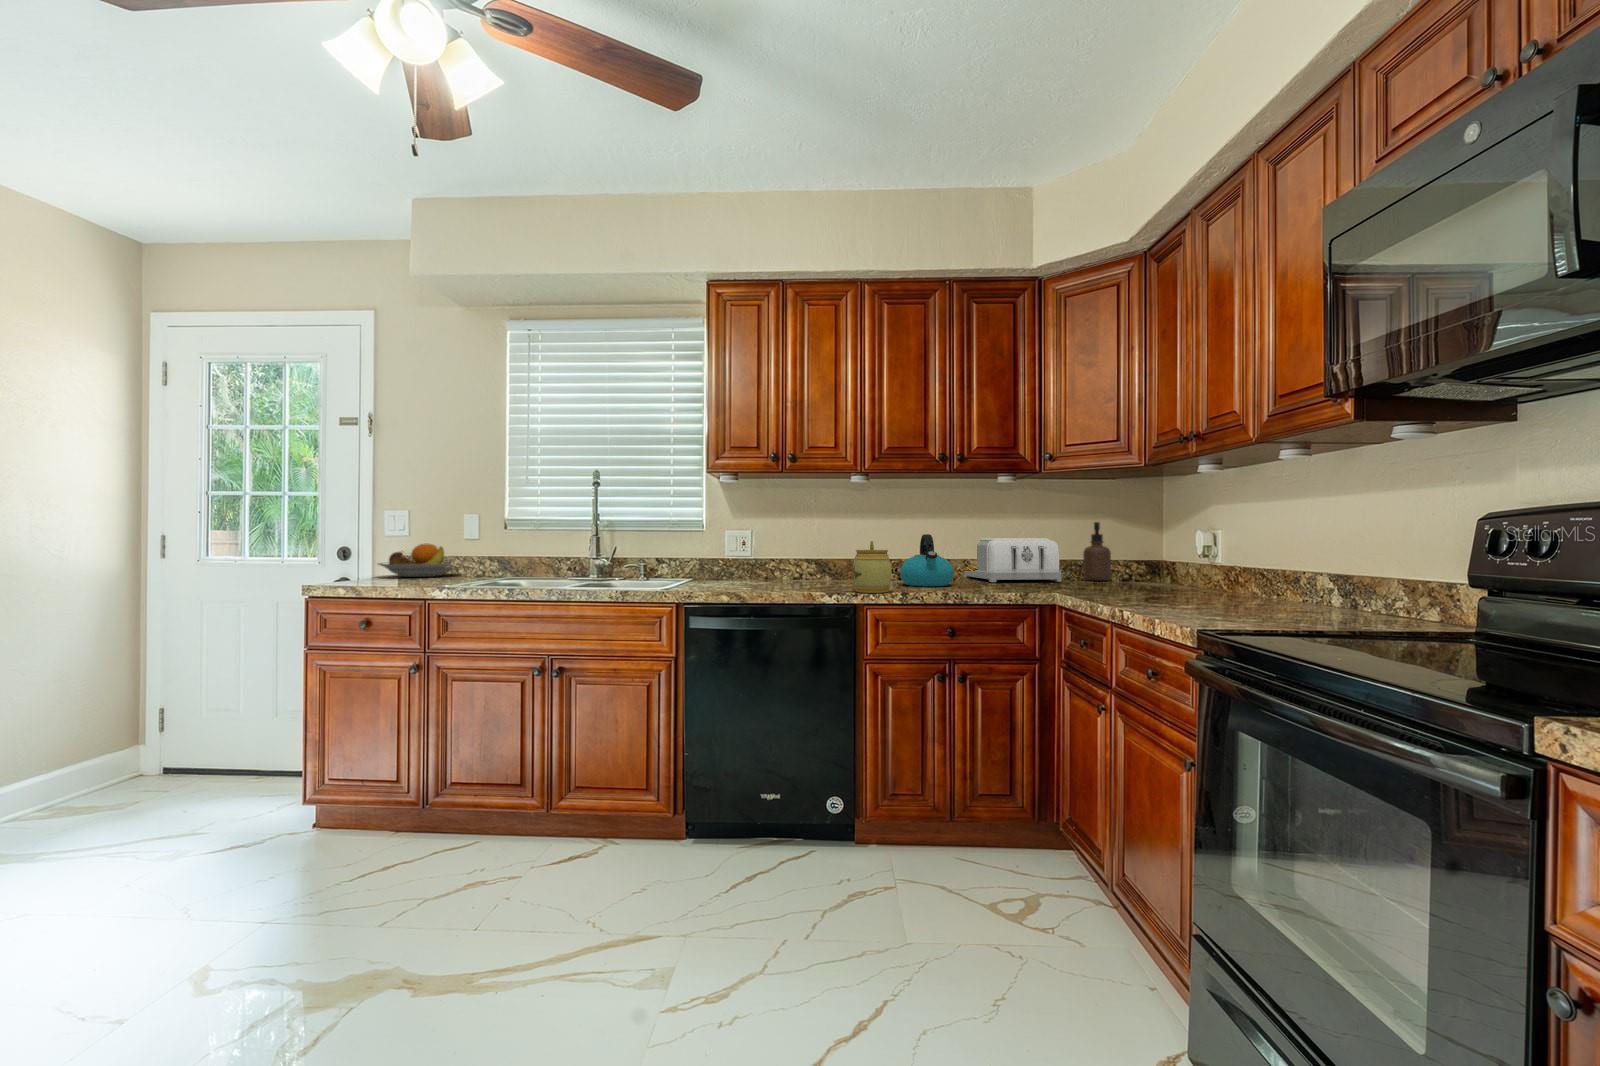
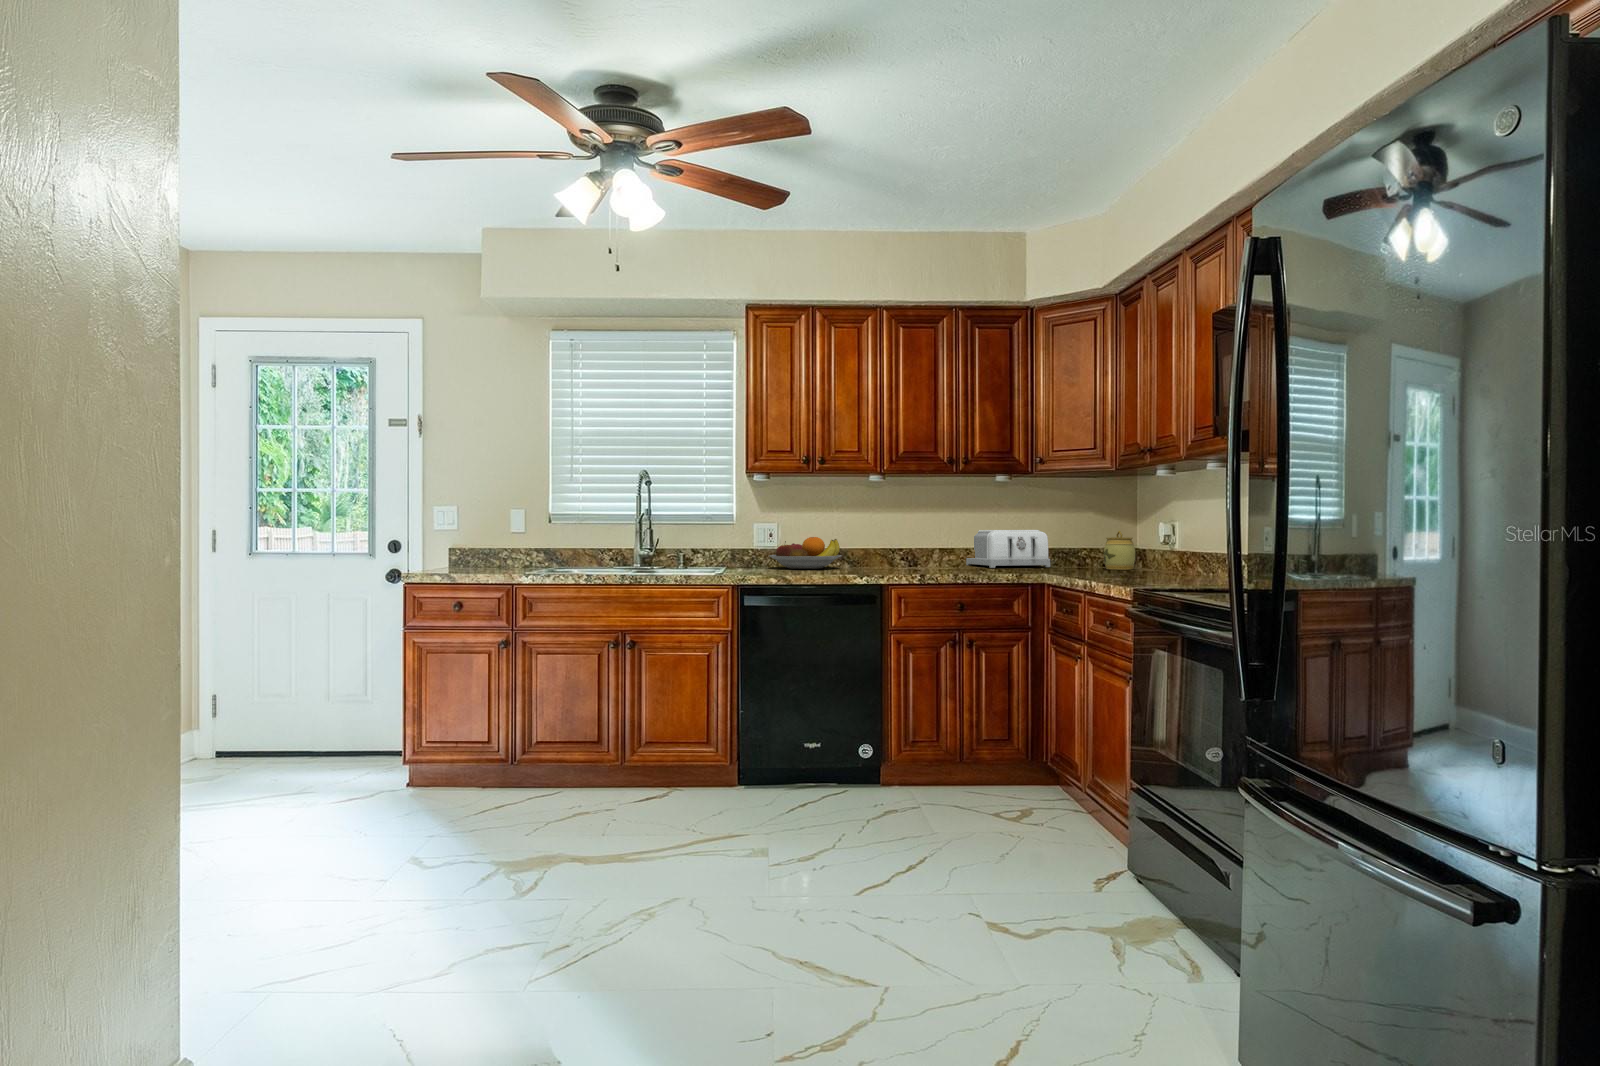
soap dispenser: present [1083,522,1111,581] -> none [1069,516,1092,566]
kettle: present [900,534,954,586] -> none [915,527,961,571]
jar: present [852,541,892,593] -> present [1104,531,1135,570]
fruit bowl: present [378,544,452,577] -> present [769,537,842,569]

